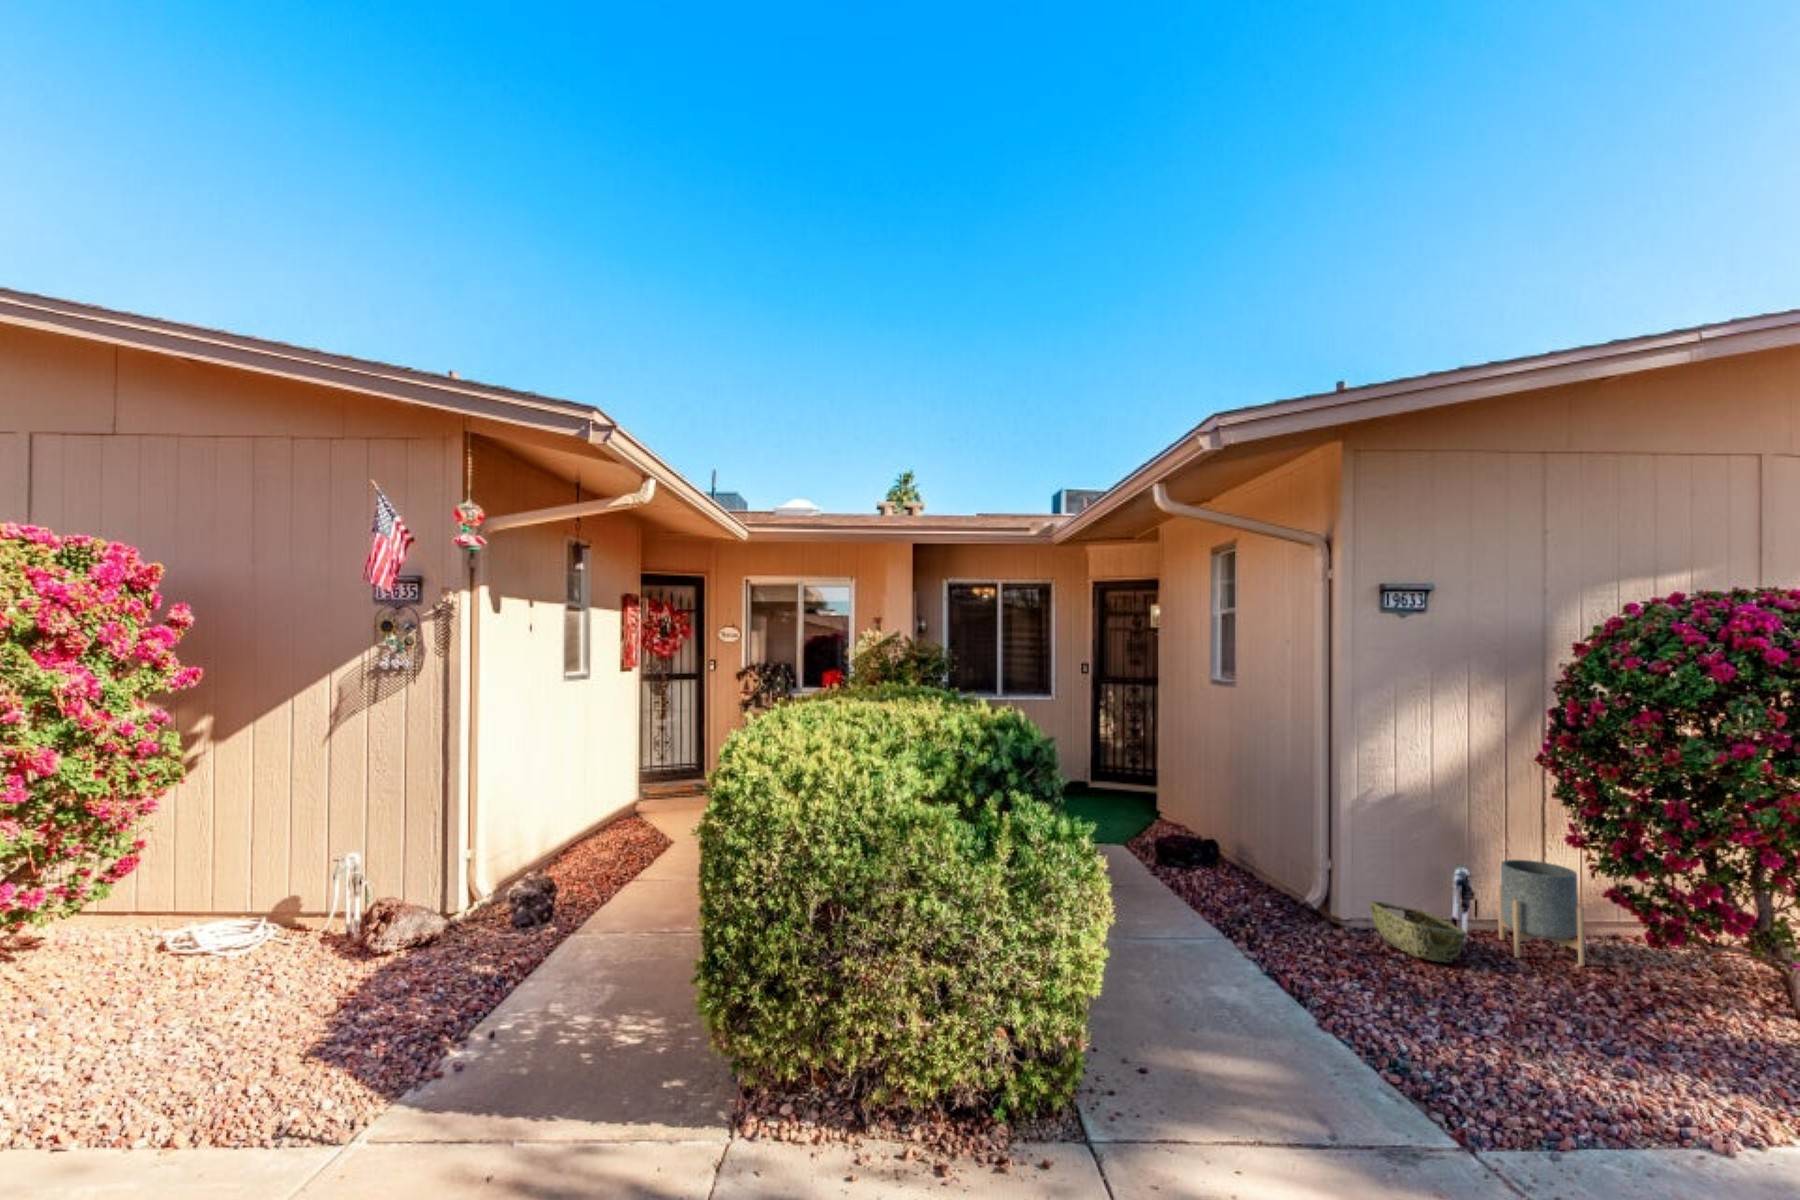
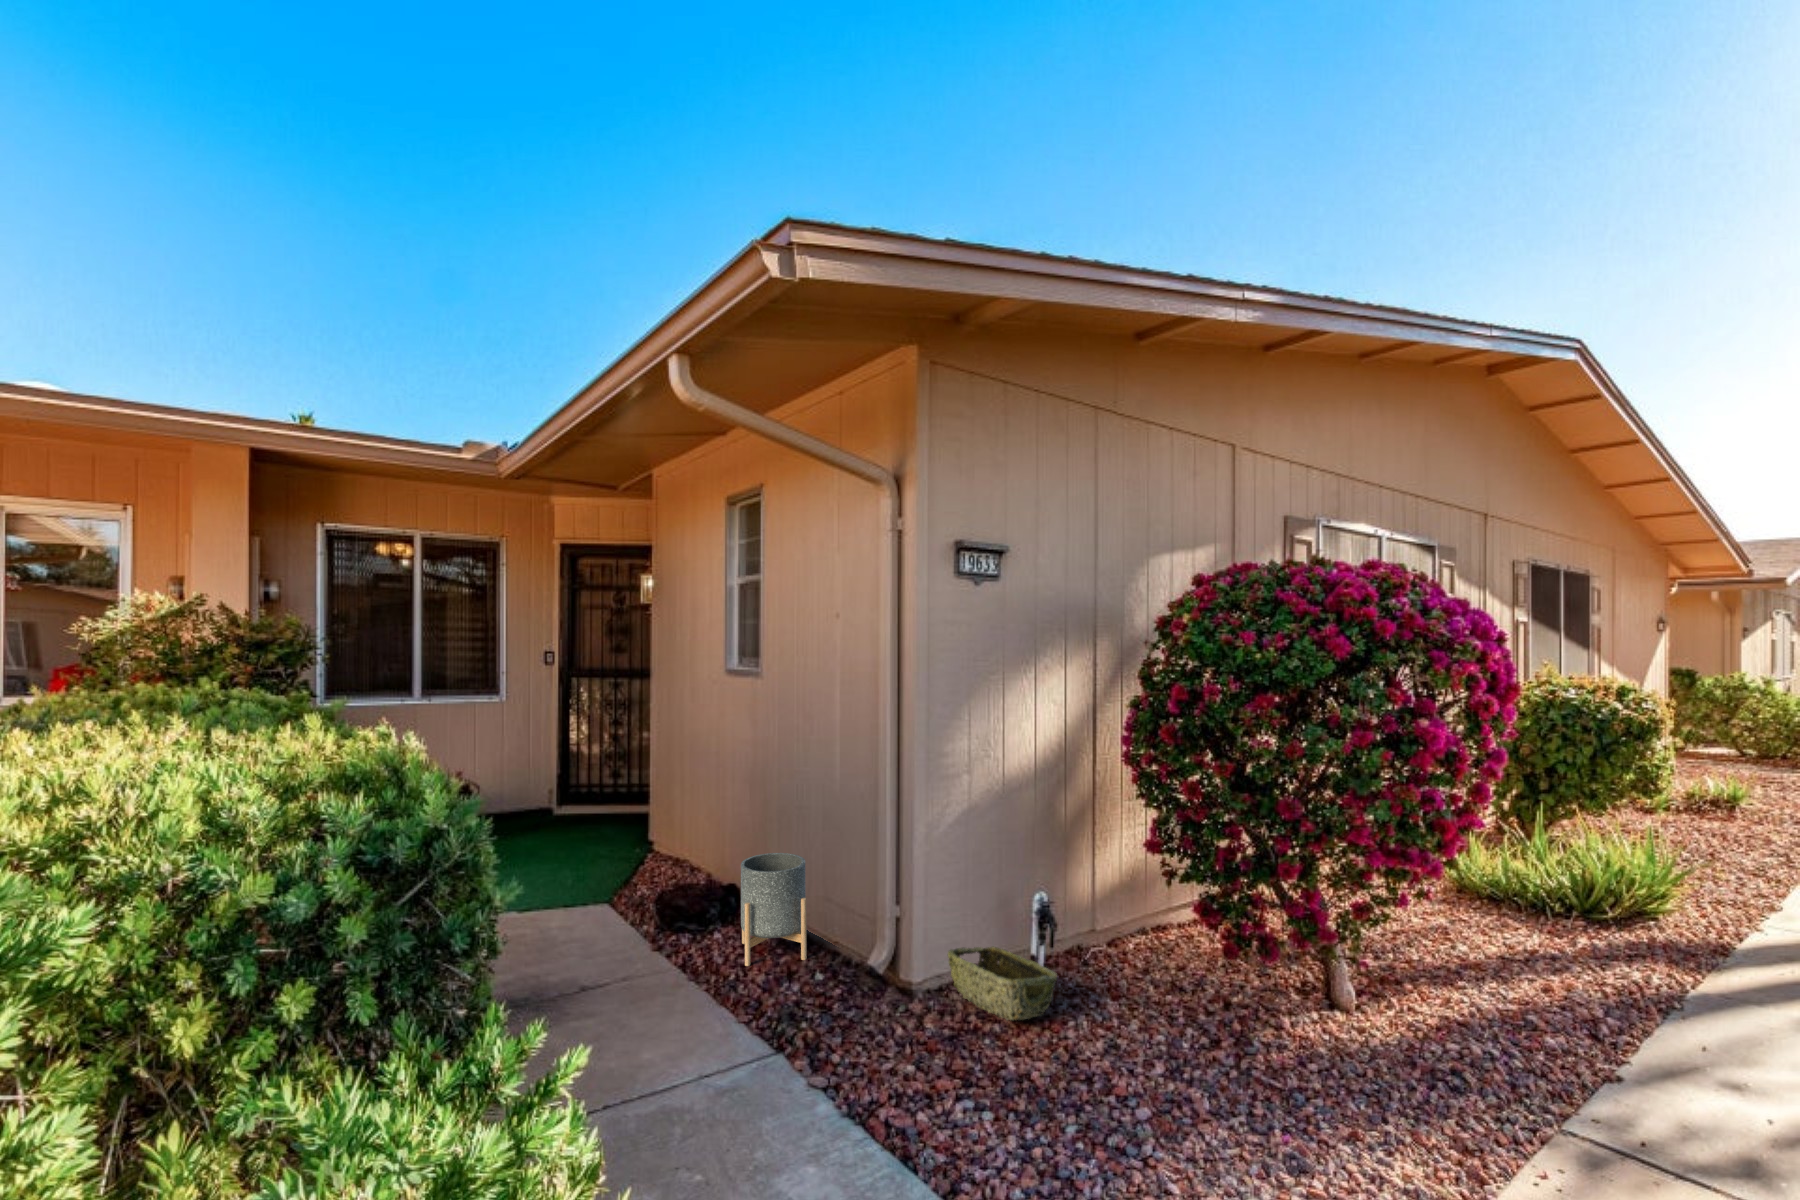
planter: present [1498,860,1585,966] -> present [741,853,807,966]

